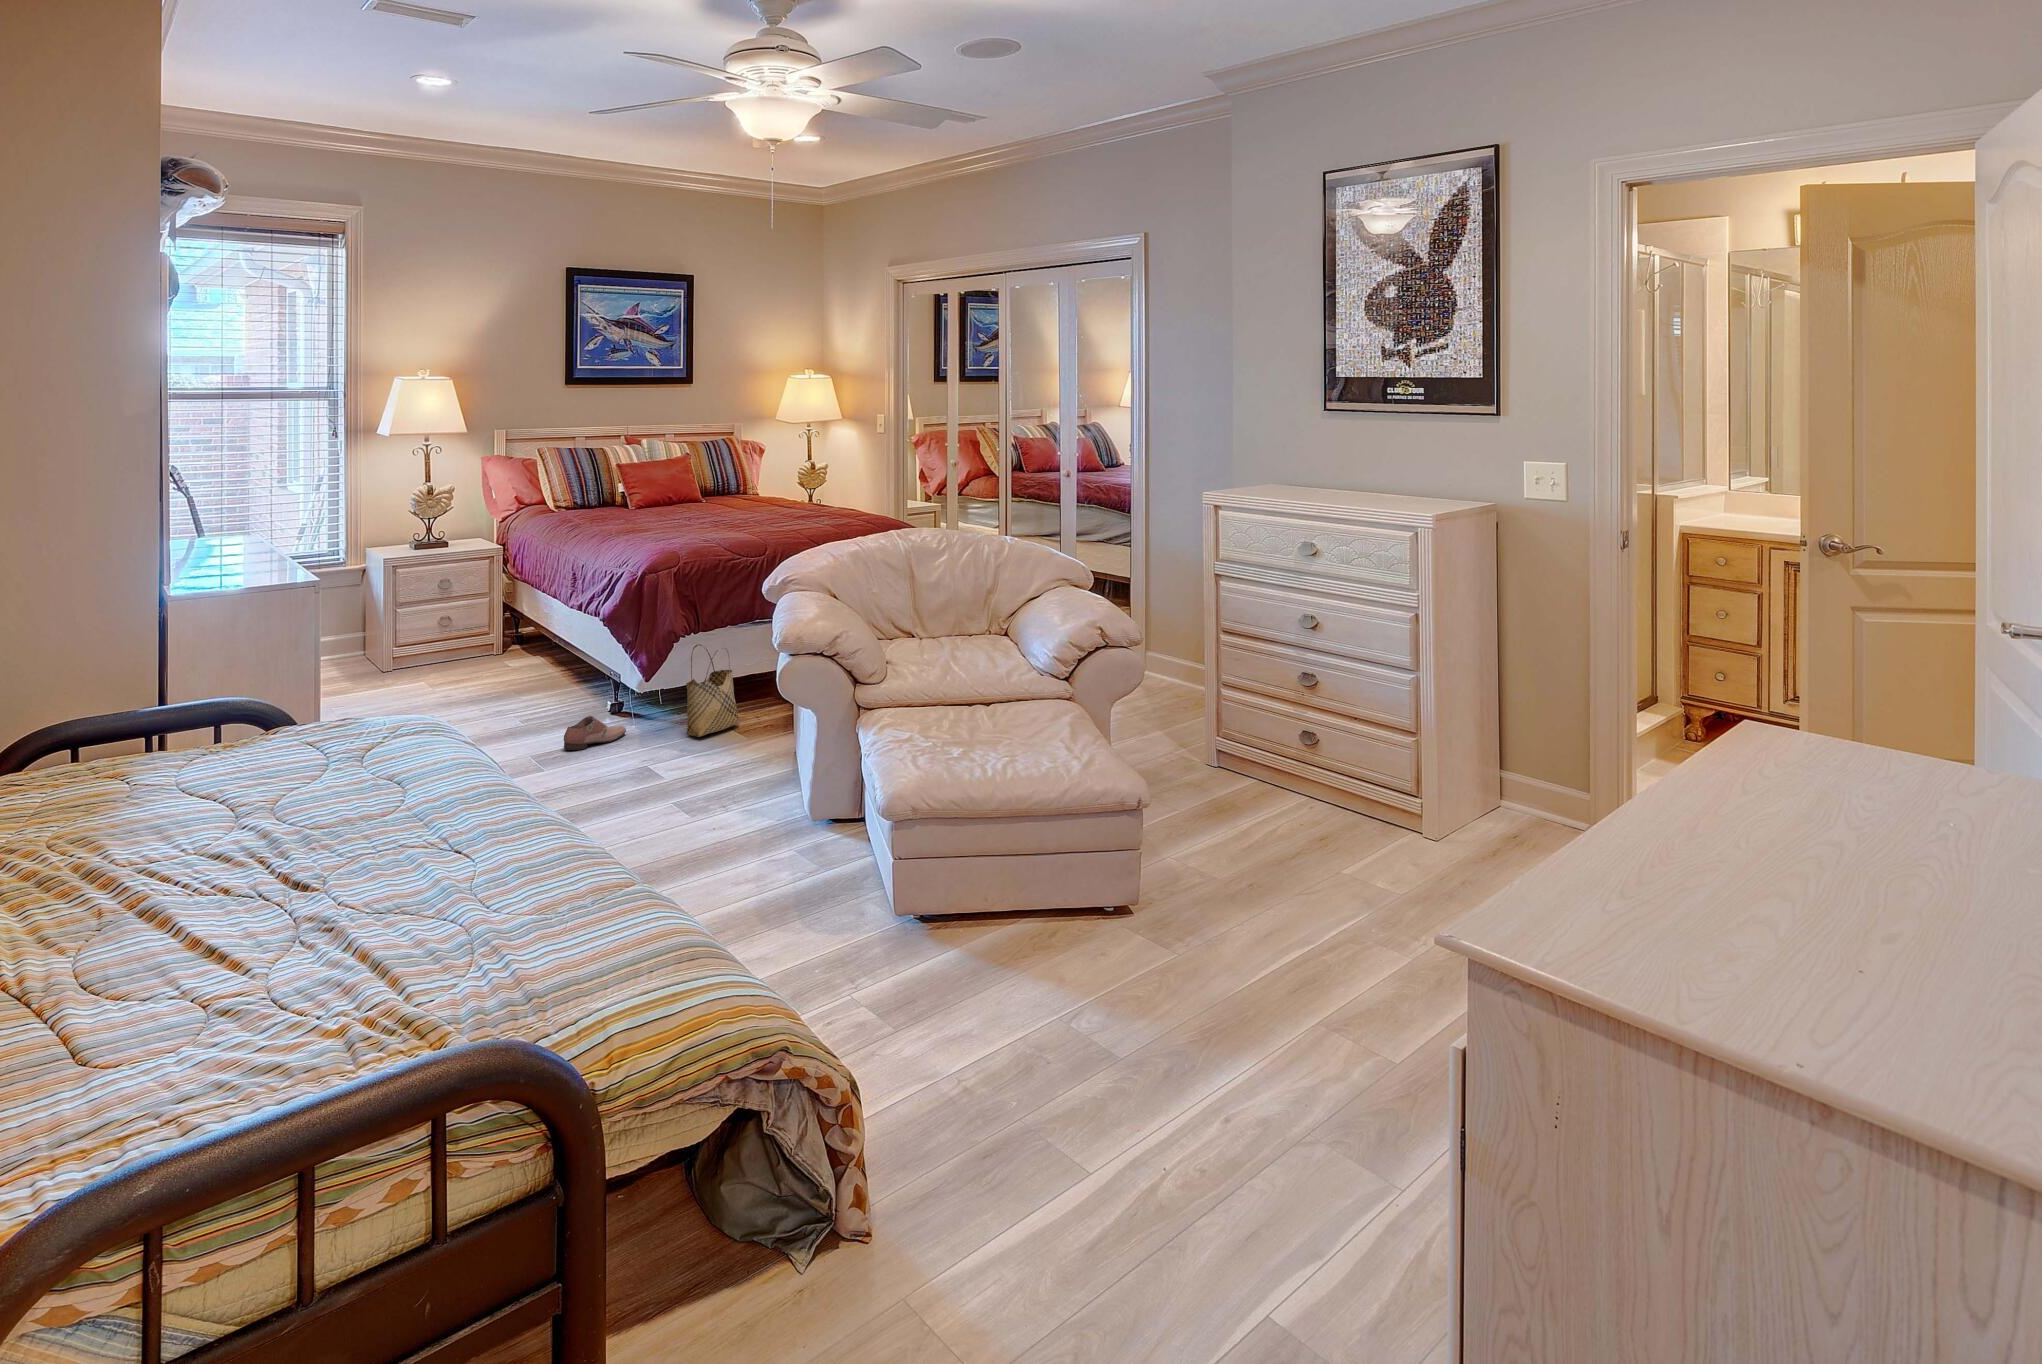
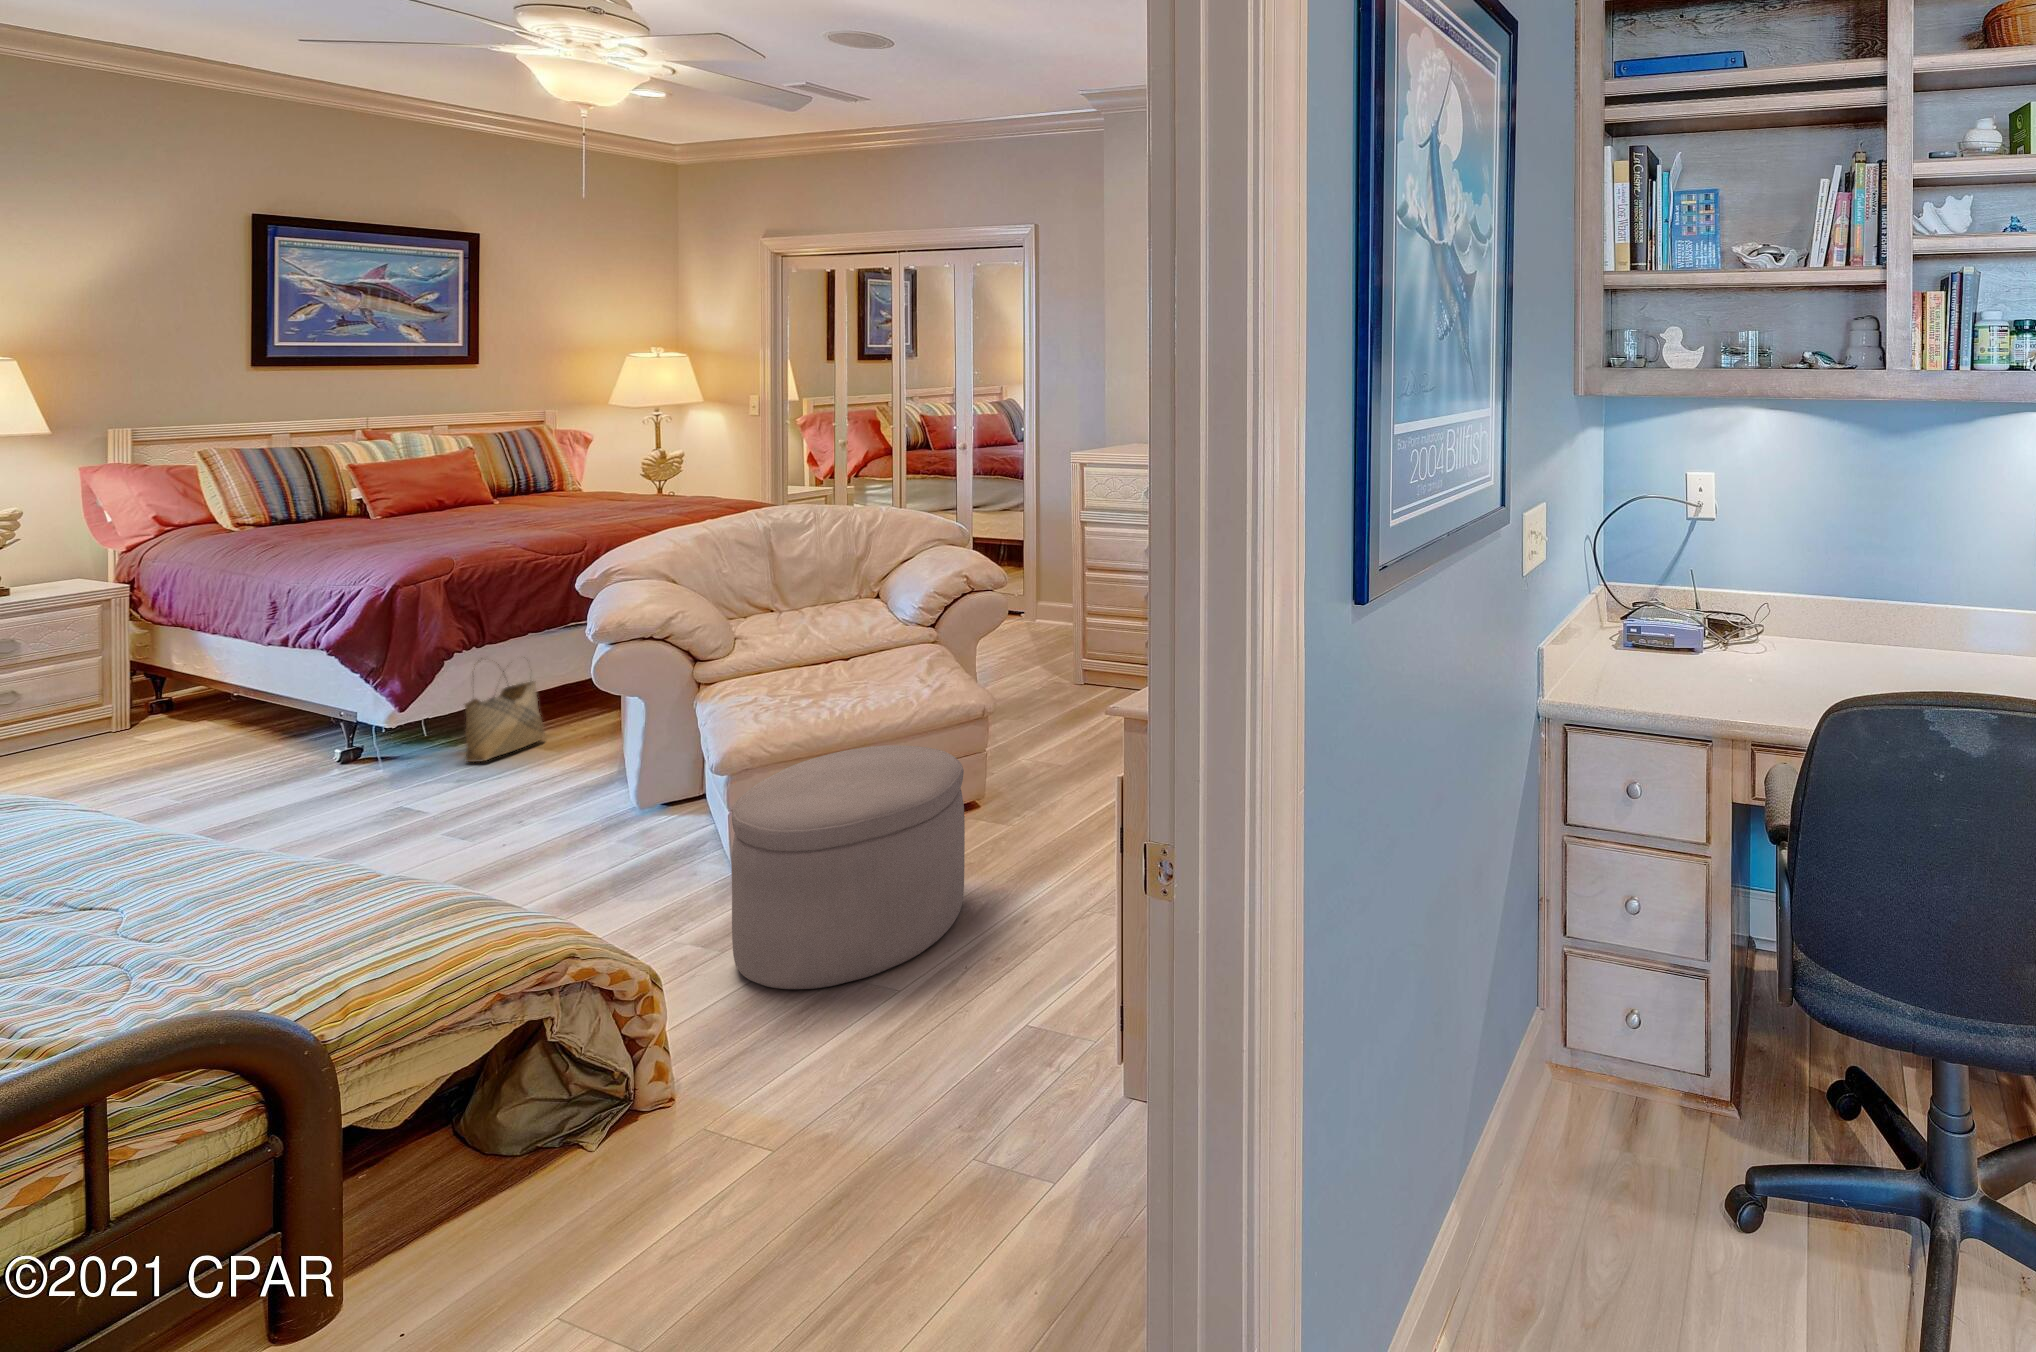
shoe: present [564,716,626,750] -> none [255,764,365,810]
ottoman: none [907,831,1140,1132] -> present [731,745,965,989]

